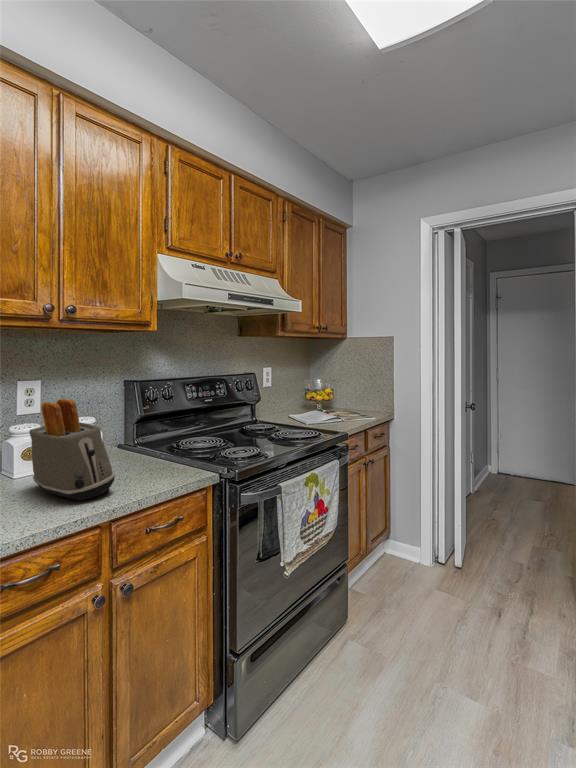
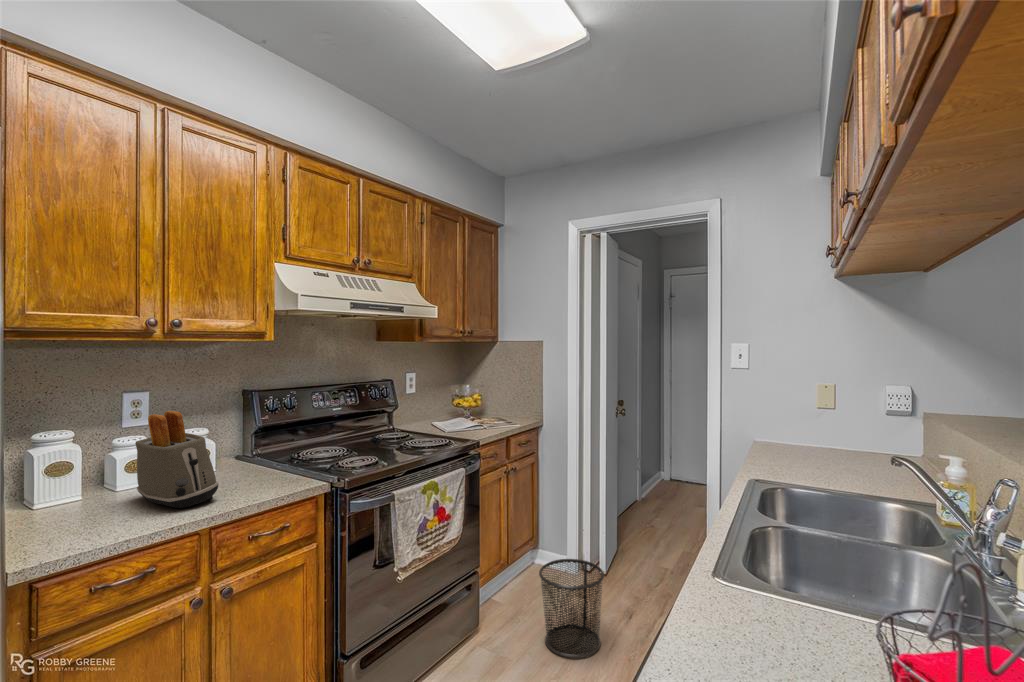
waste bin: none [409,551,477,649] -> present [539,559,604,658]

